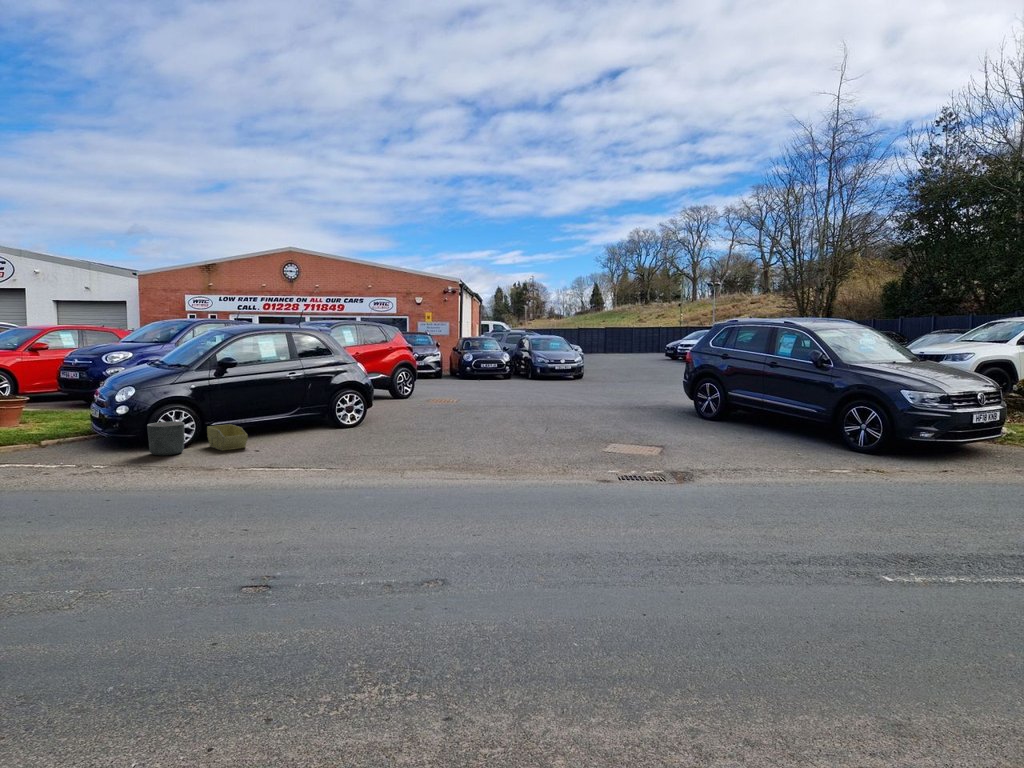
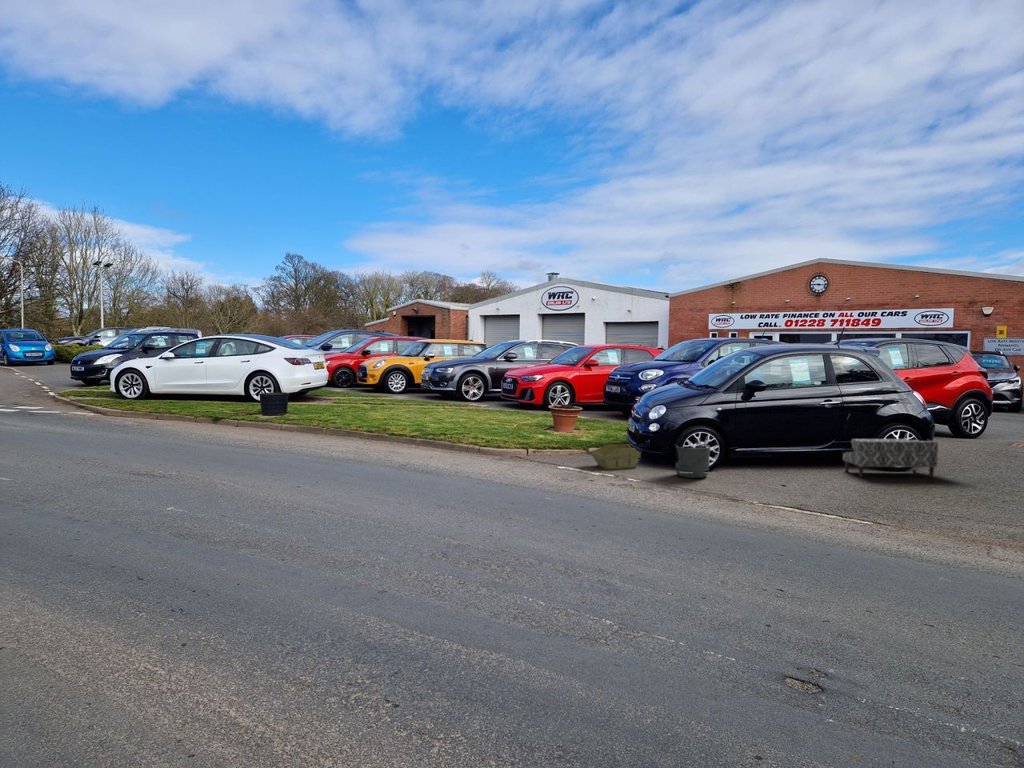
bench: none [306,400,376,437] -> present [843,439,938,478]
storage bin: present [207,425,248,451] -> present [592,444,641,470]

